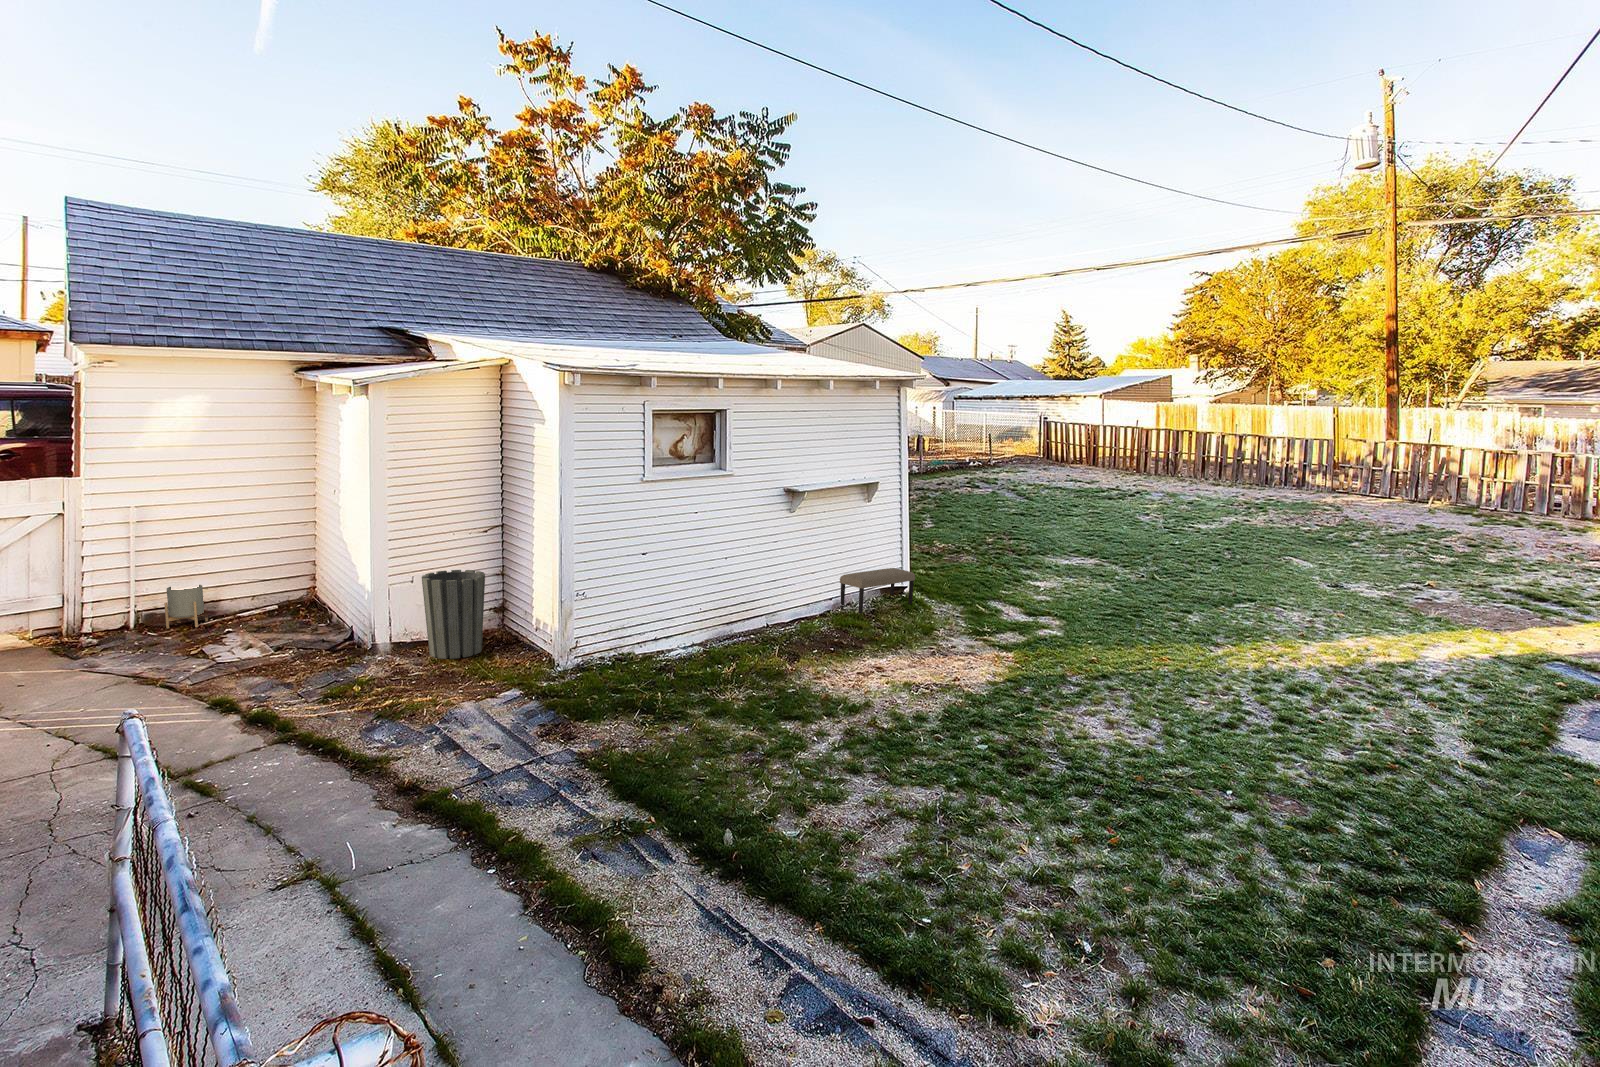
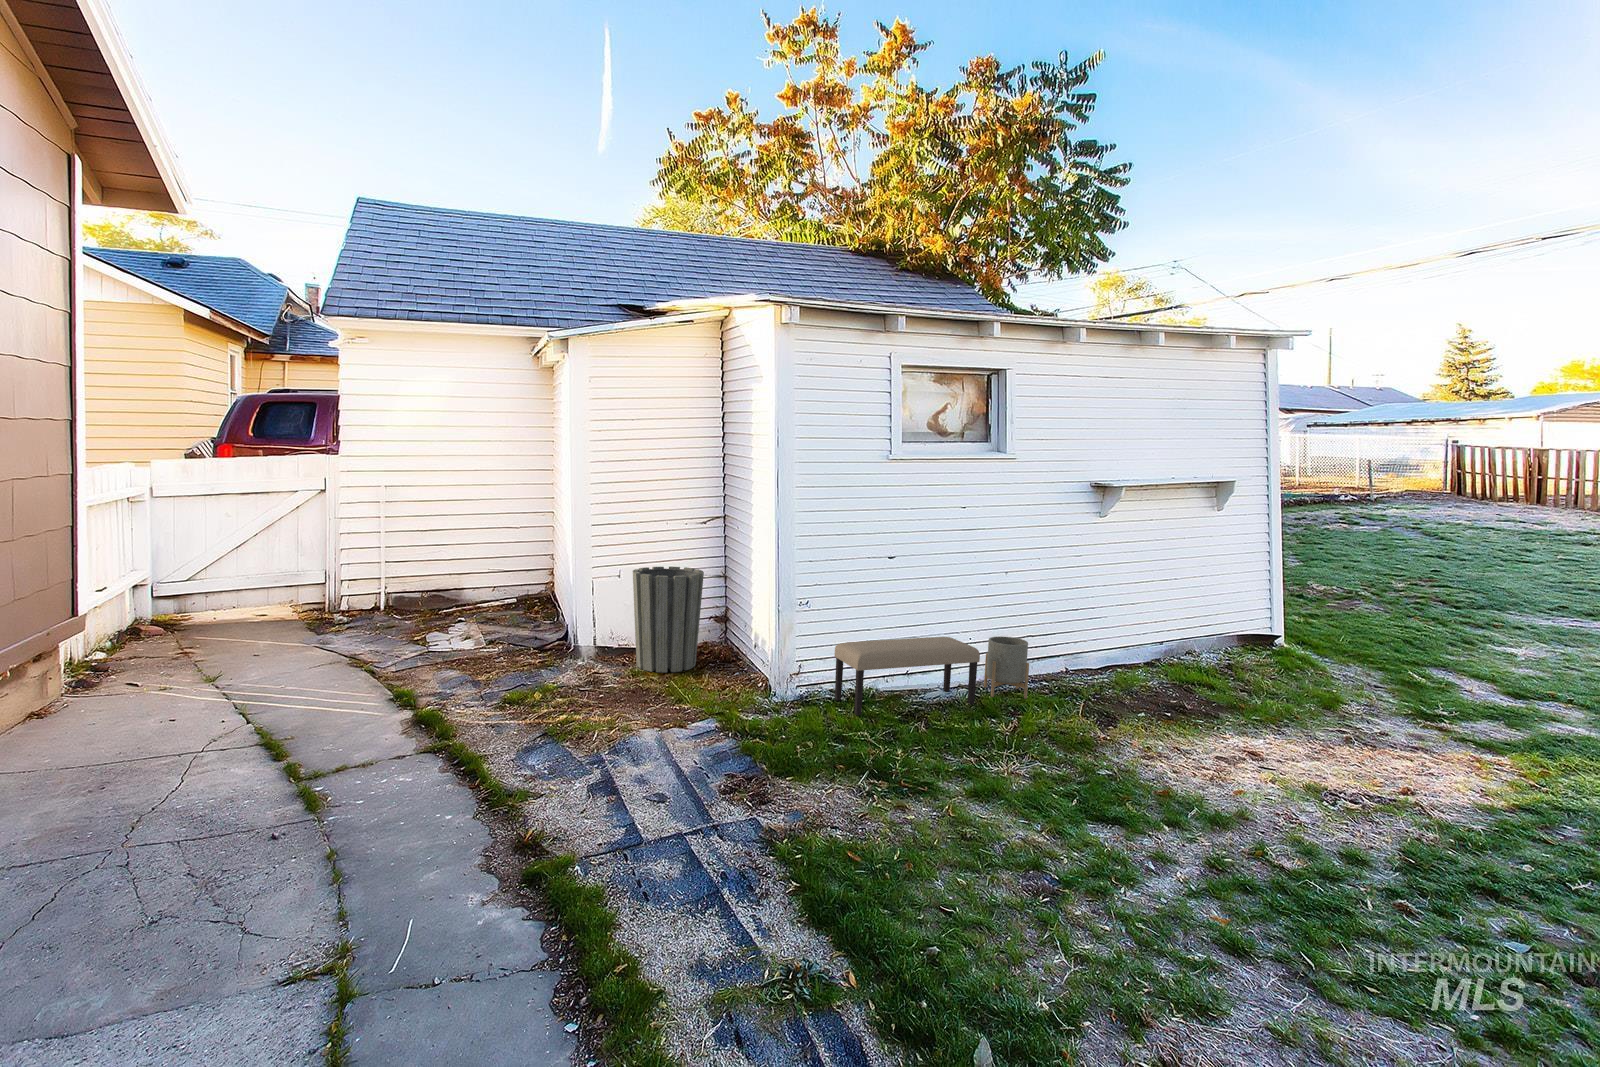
bench: present [840,568,915,614] -> present [834,637,980,716]
planter: present [164,585,208,629] -> present [984,636,1029,699]

